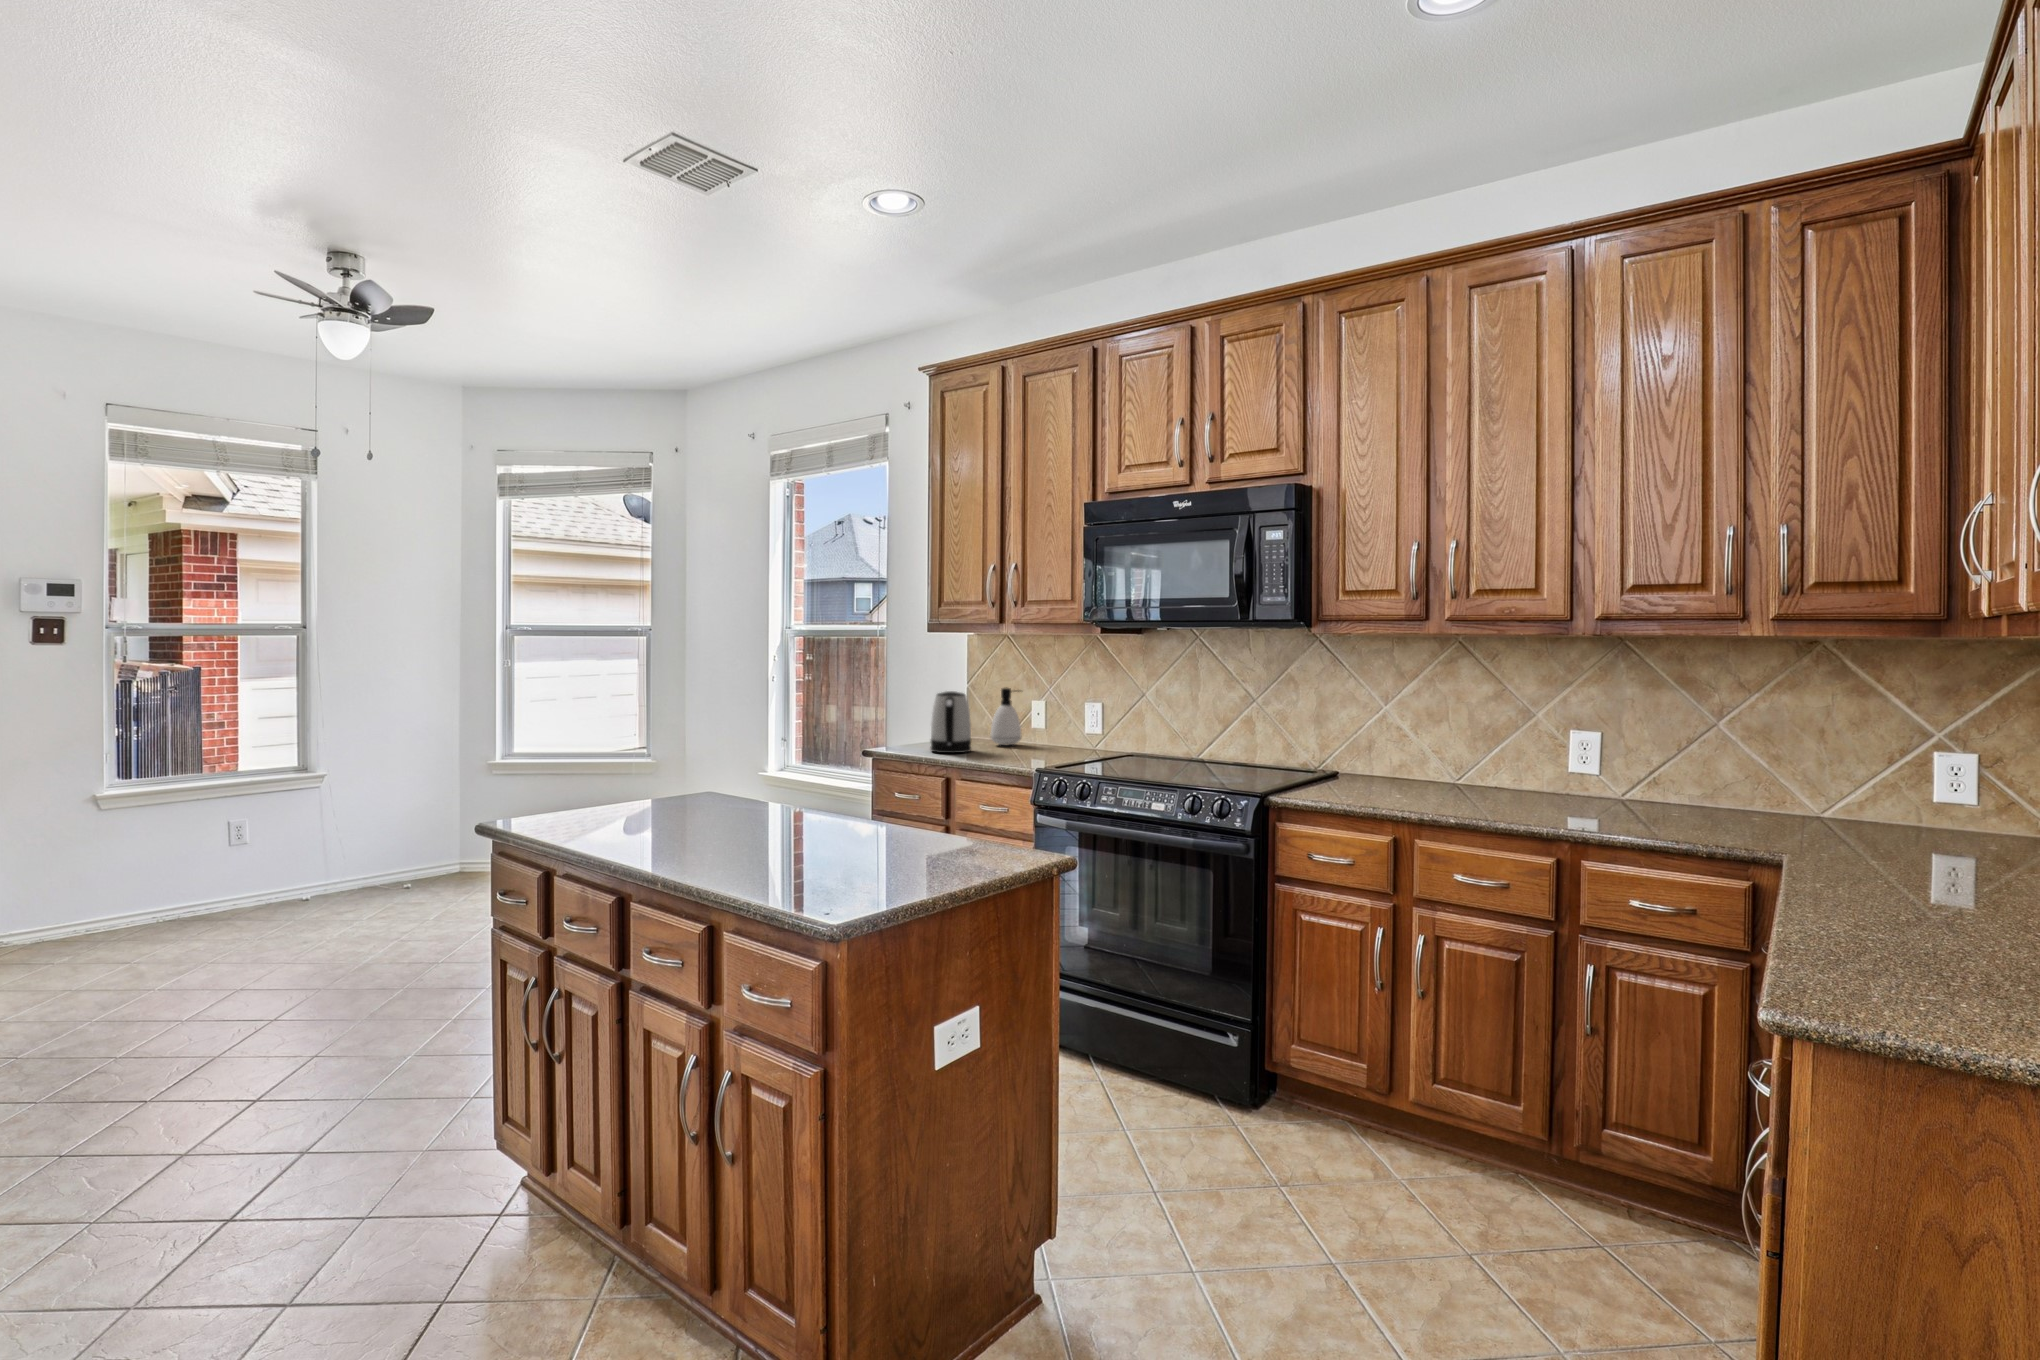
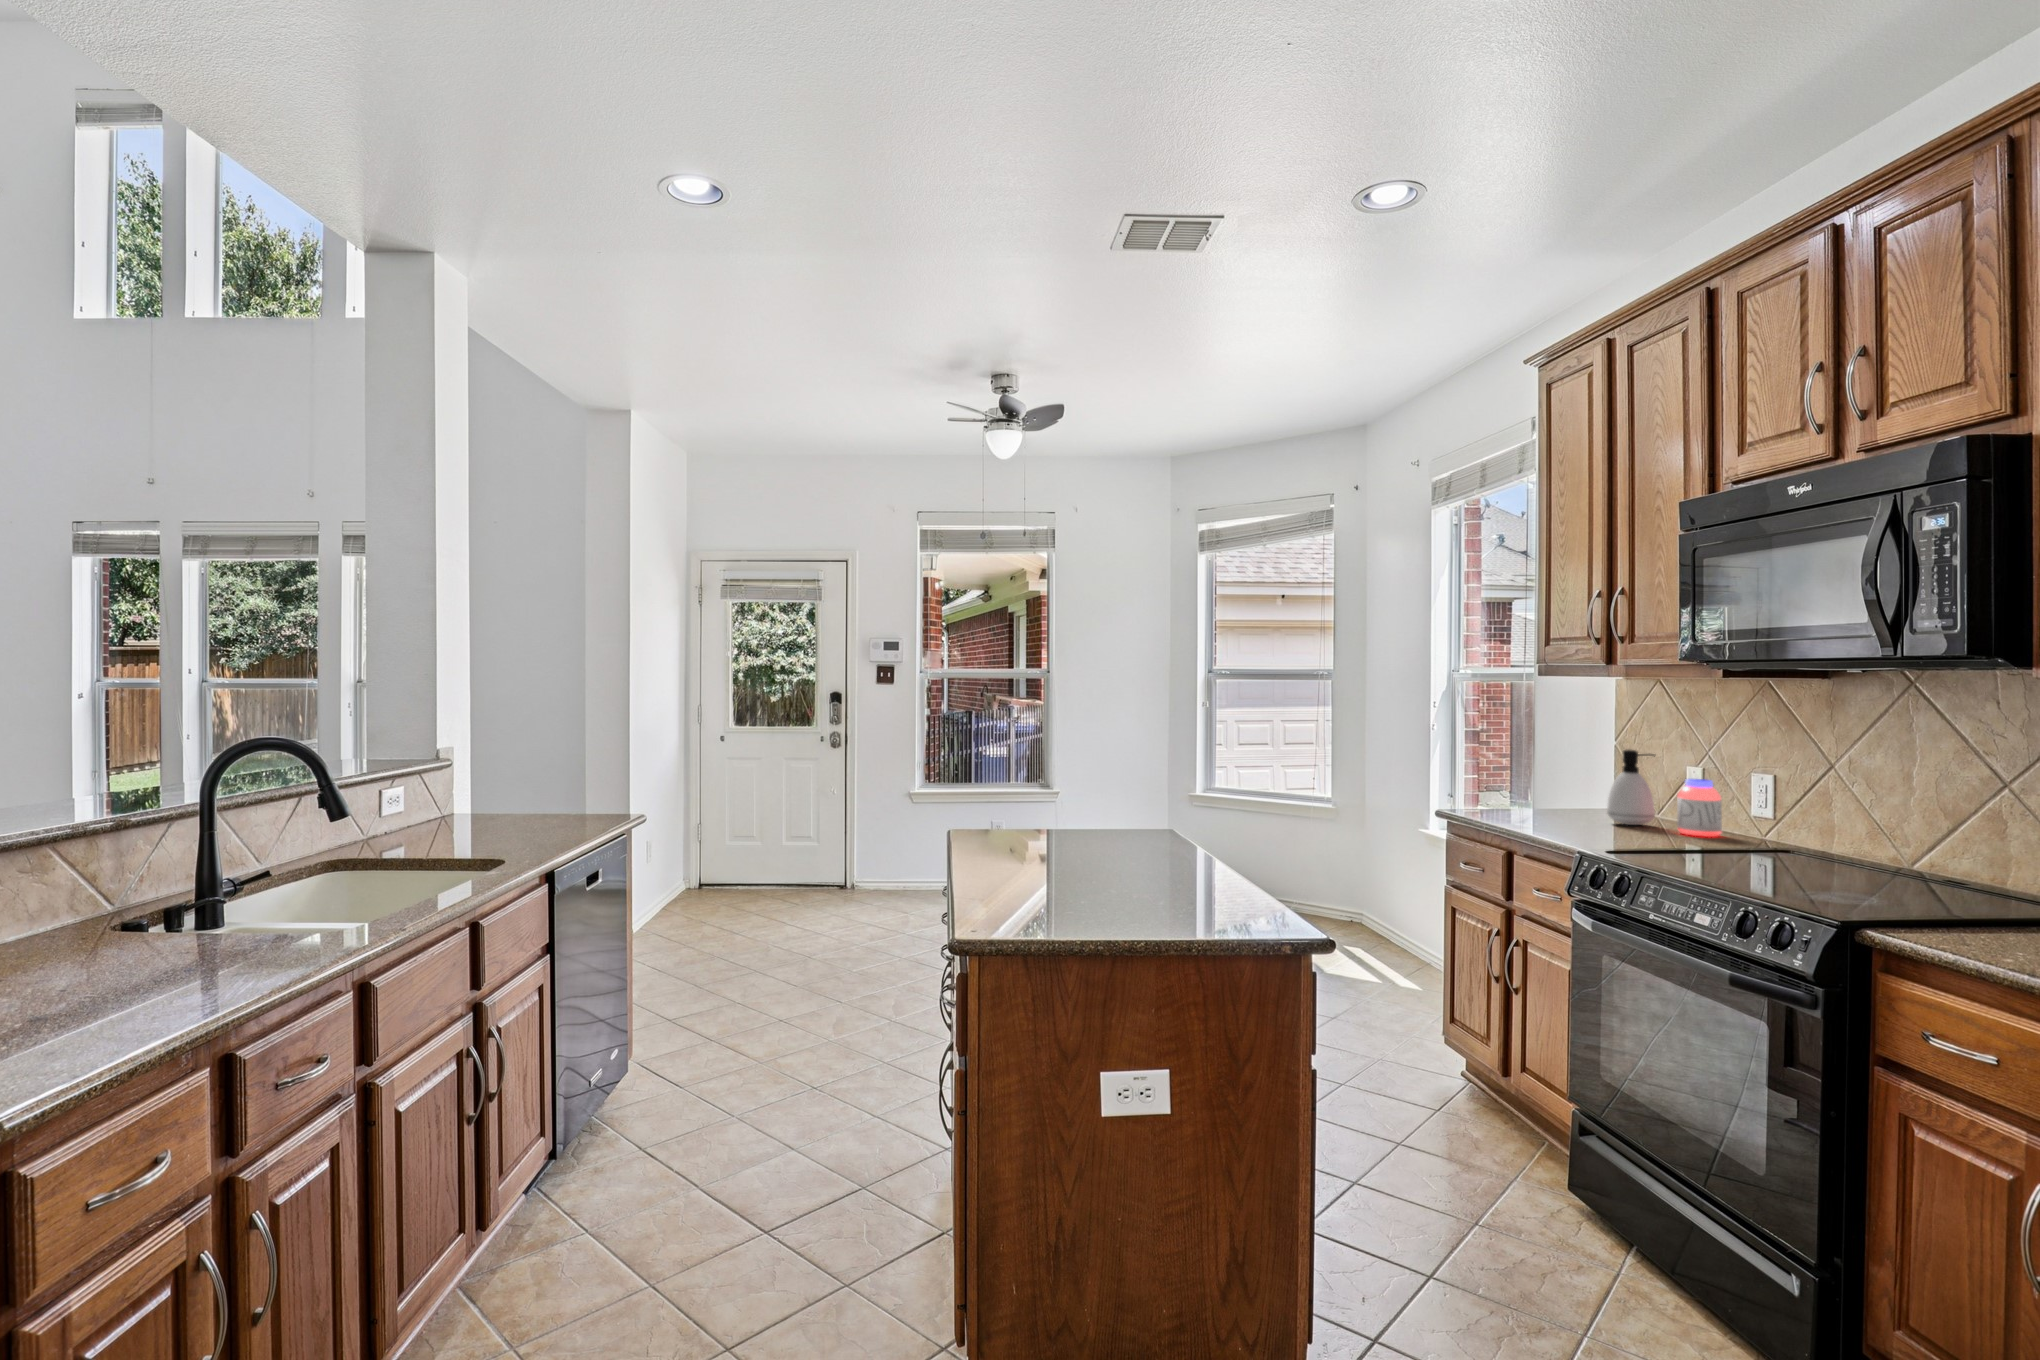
kettle: present [930,691,971,753] -> none [1505,748,1562,826]
jar: none [1042,706,1069,748] -> present [1677,779,1722,837]

